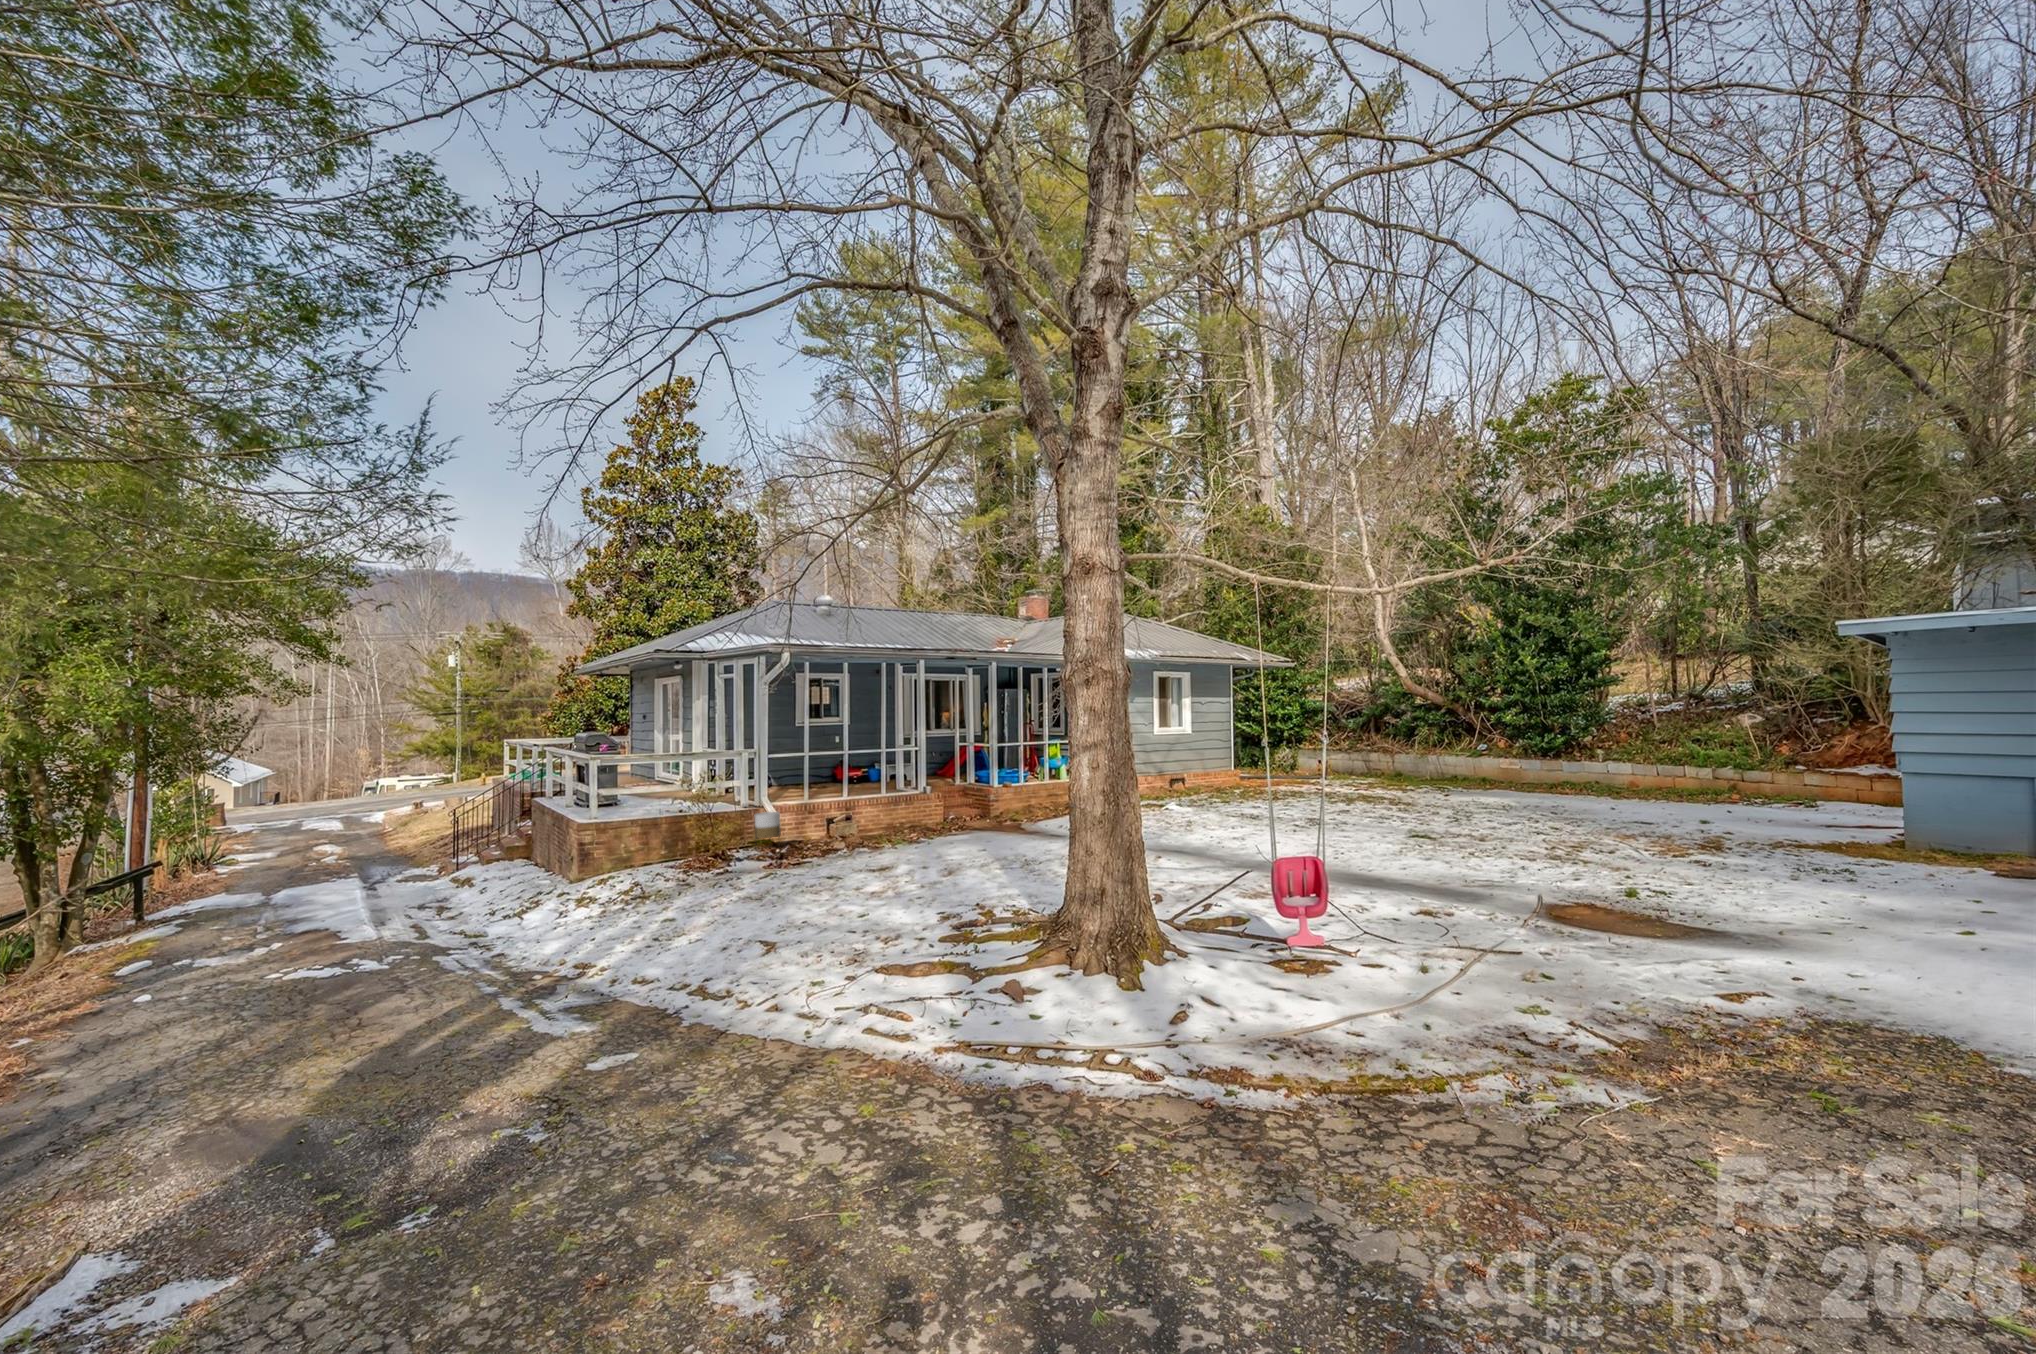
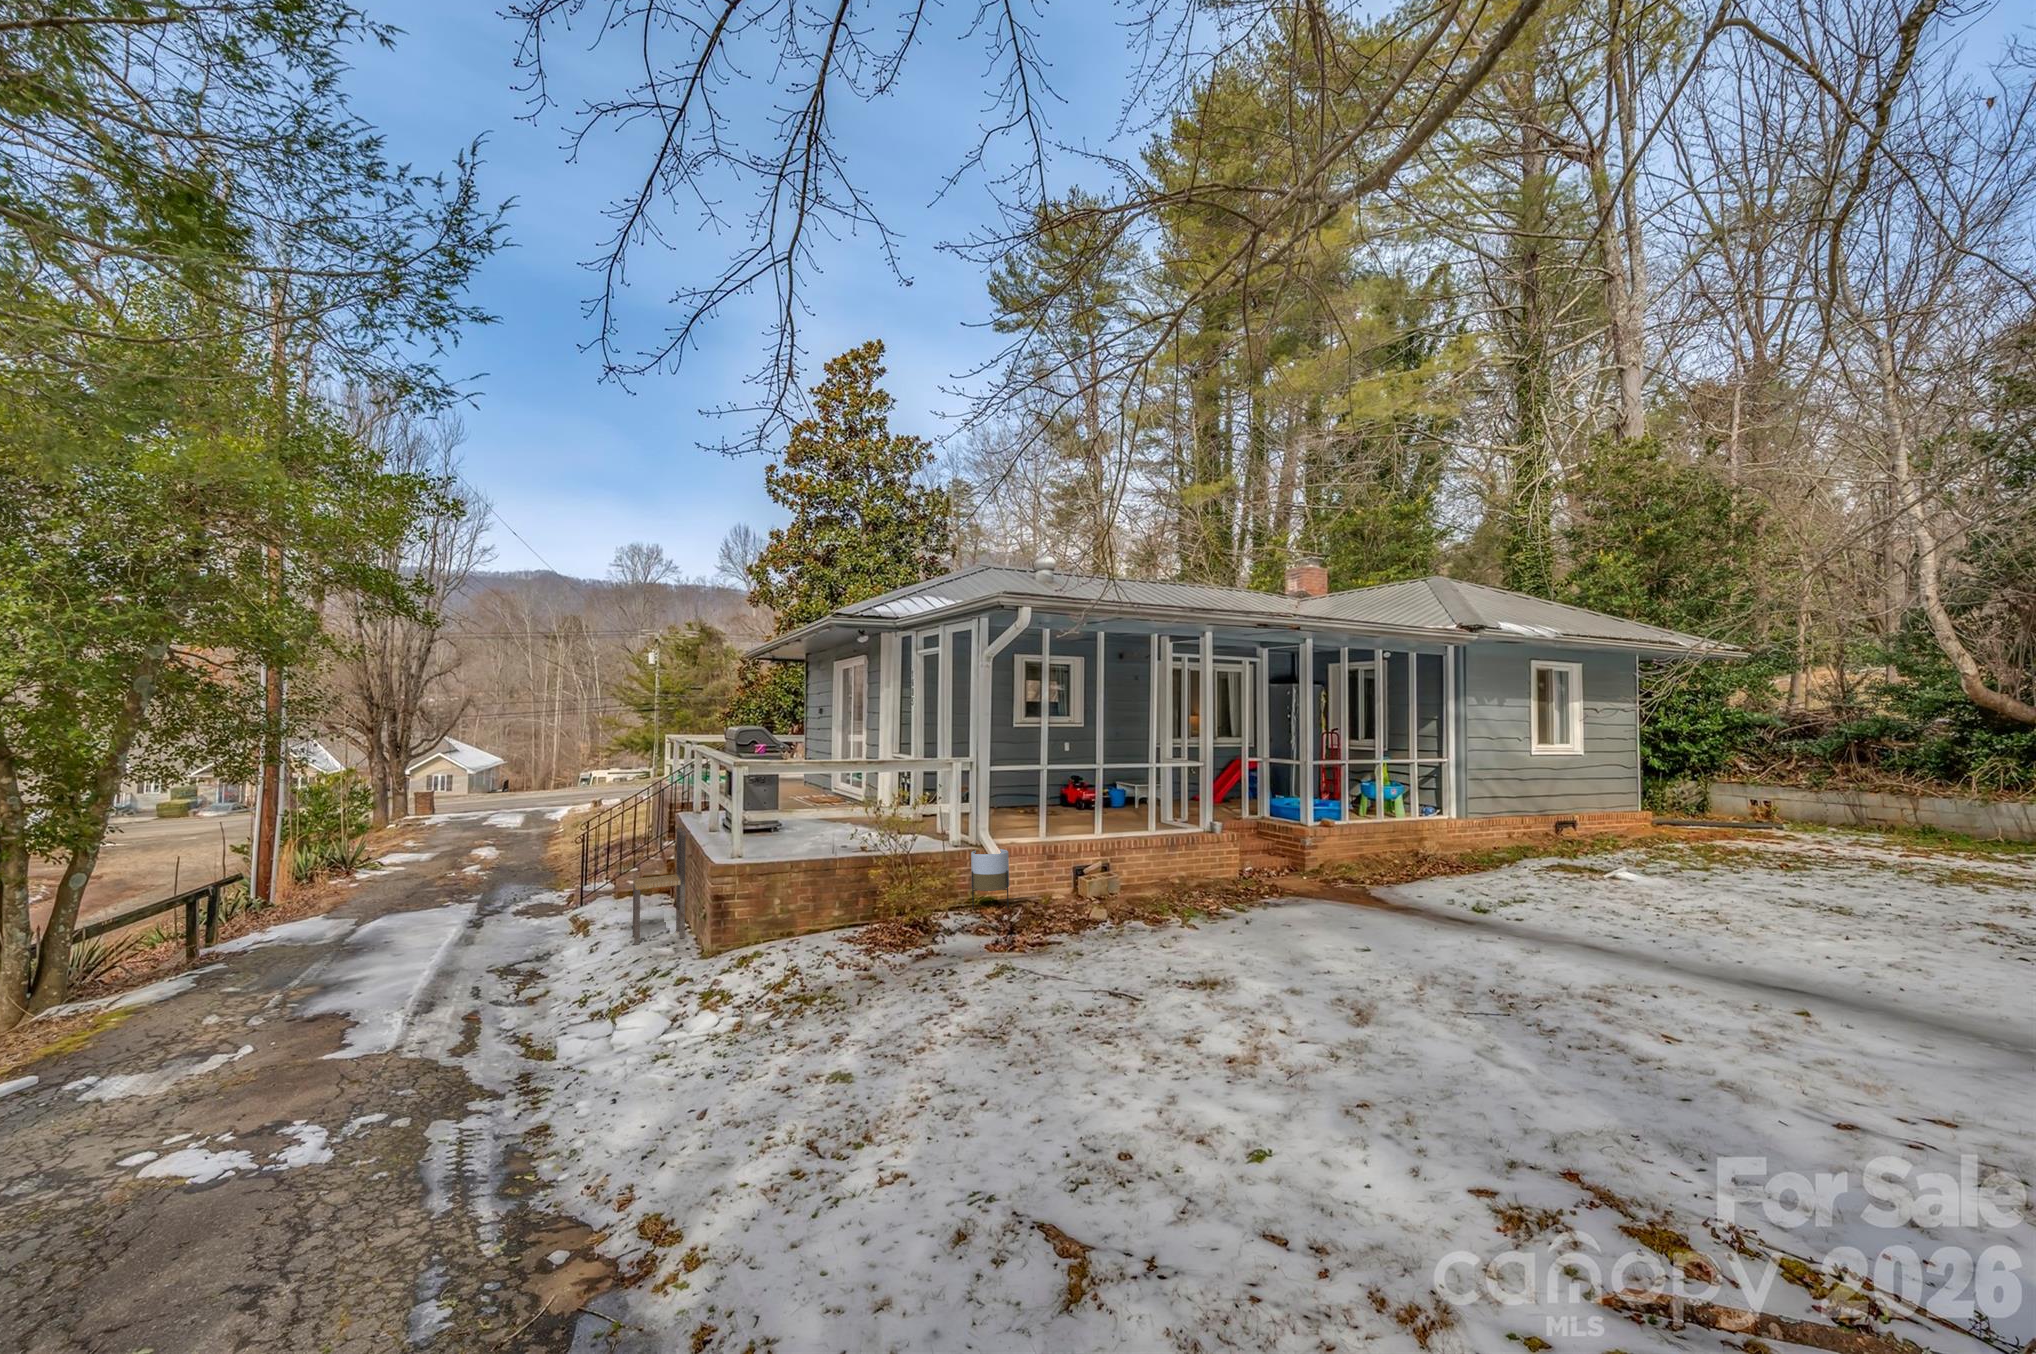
chair: none [510,809,552,889] -> present [633,828,686,945]

